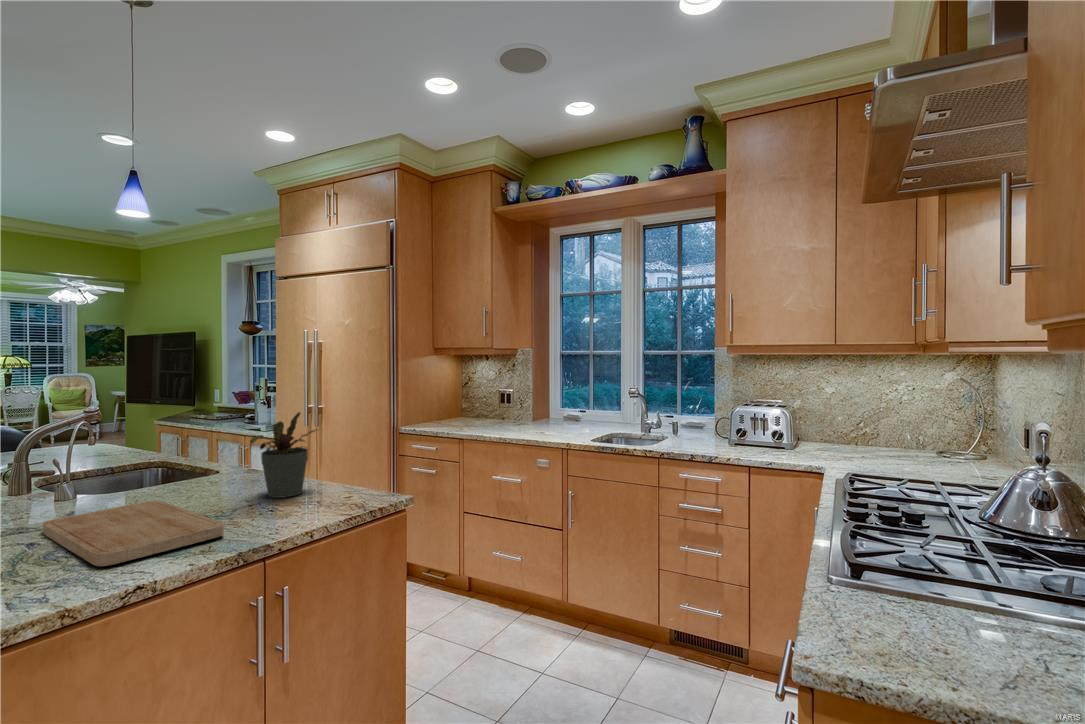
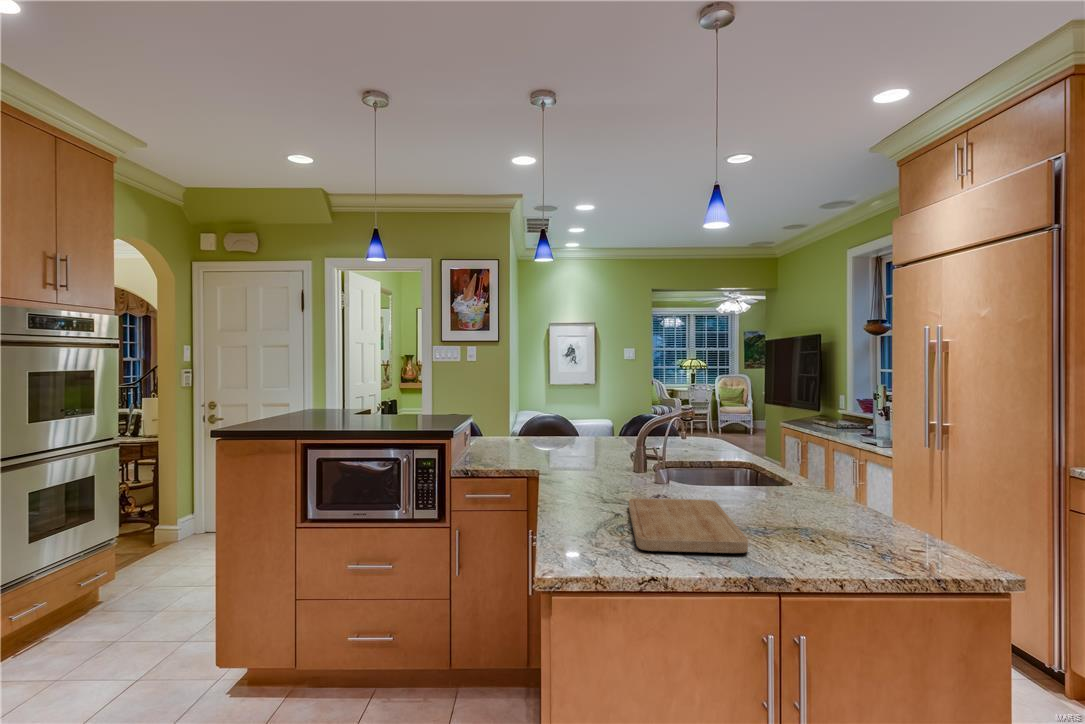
potted plant: present [250,412,316,498] -> none [799,429,884,530]

